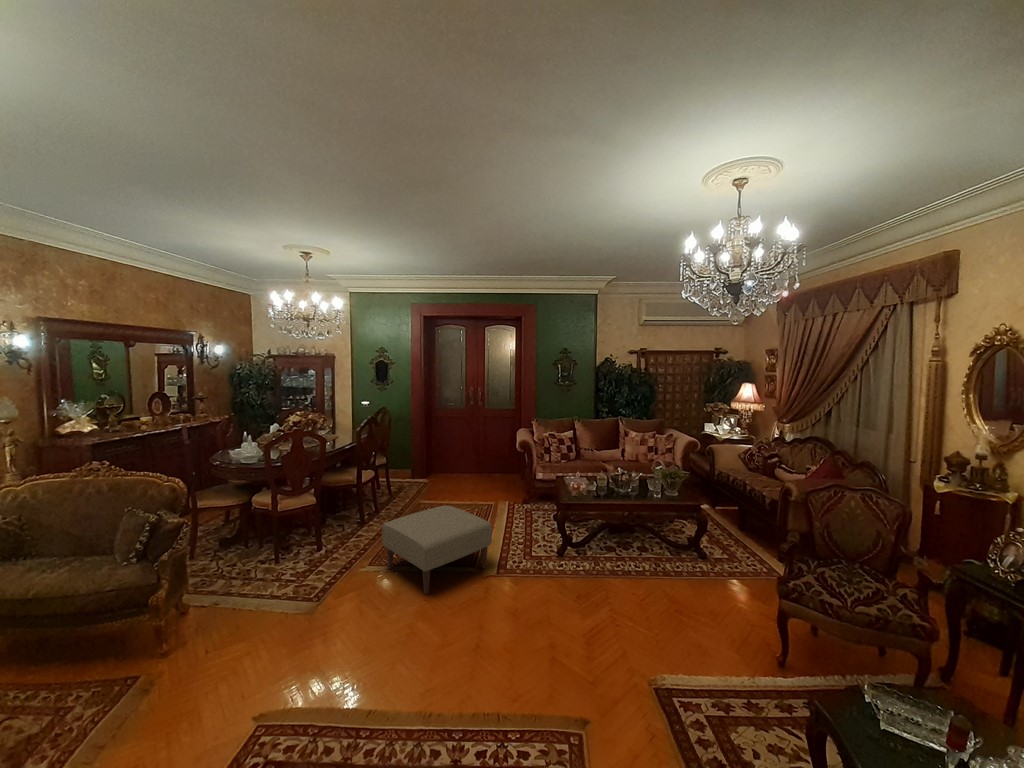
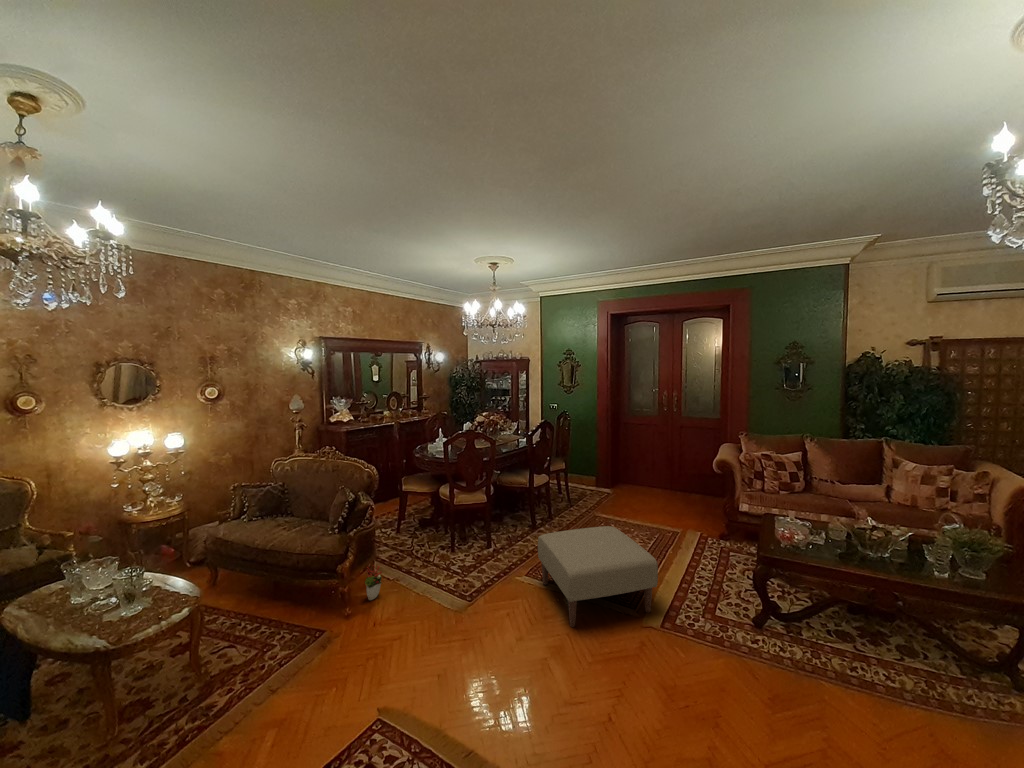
decorative plant: none [181,588,205,632] -> present [365,565,382,600]

